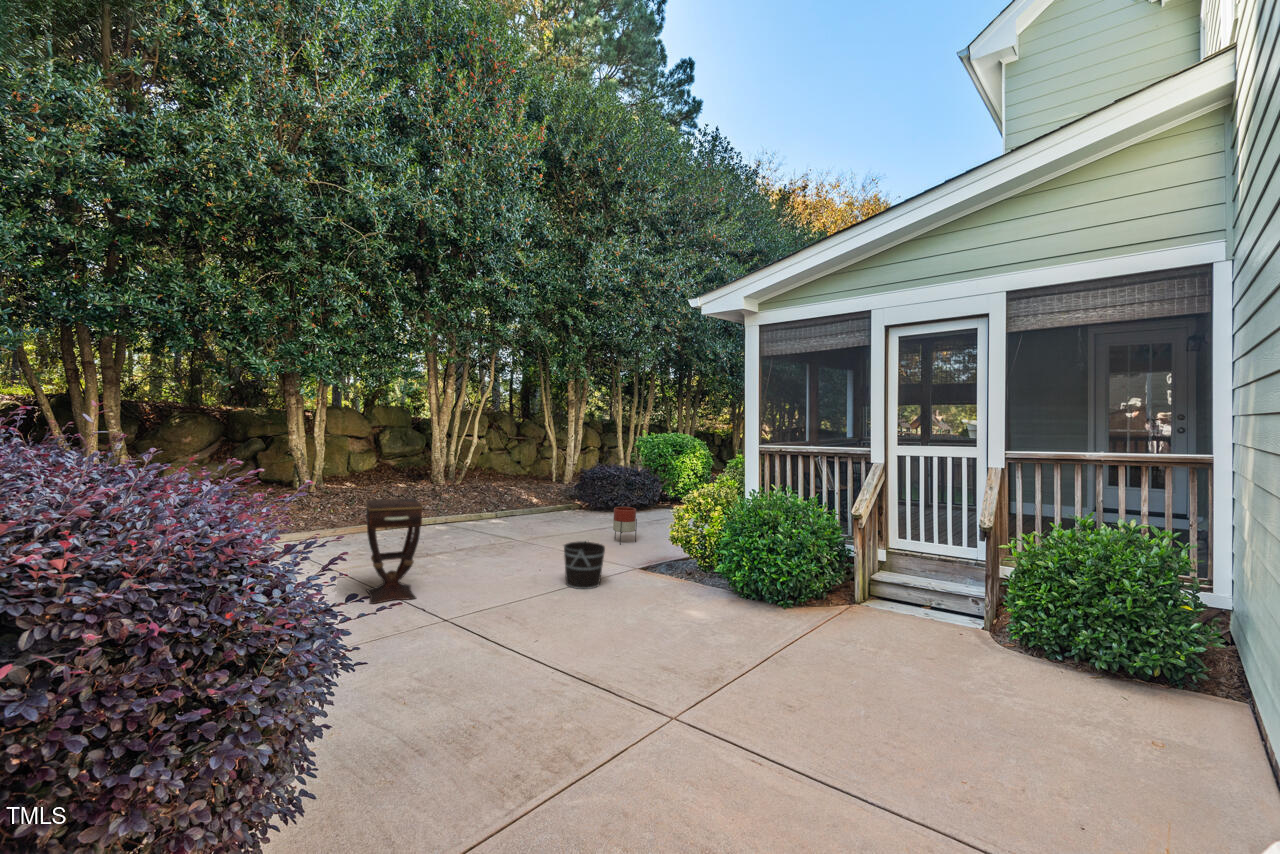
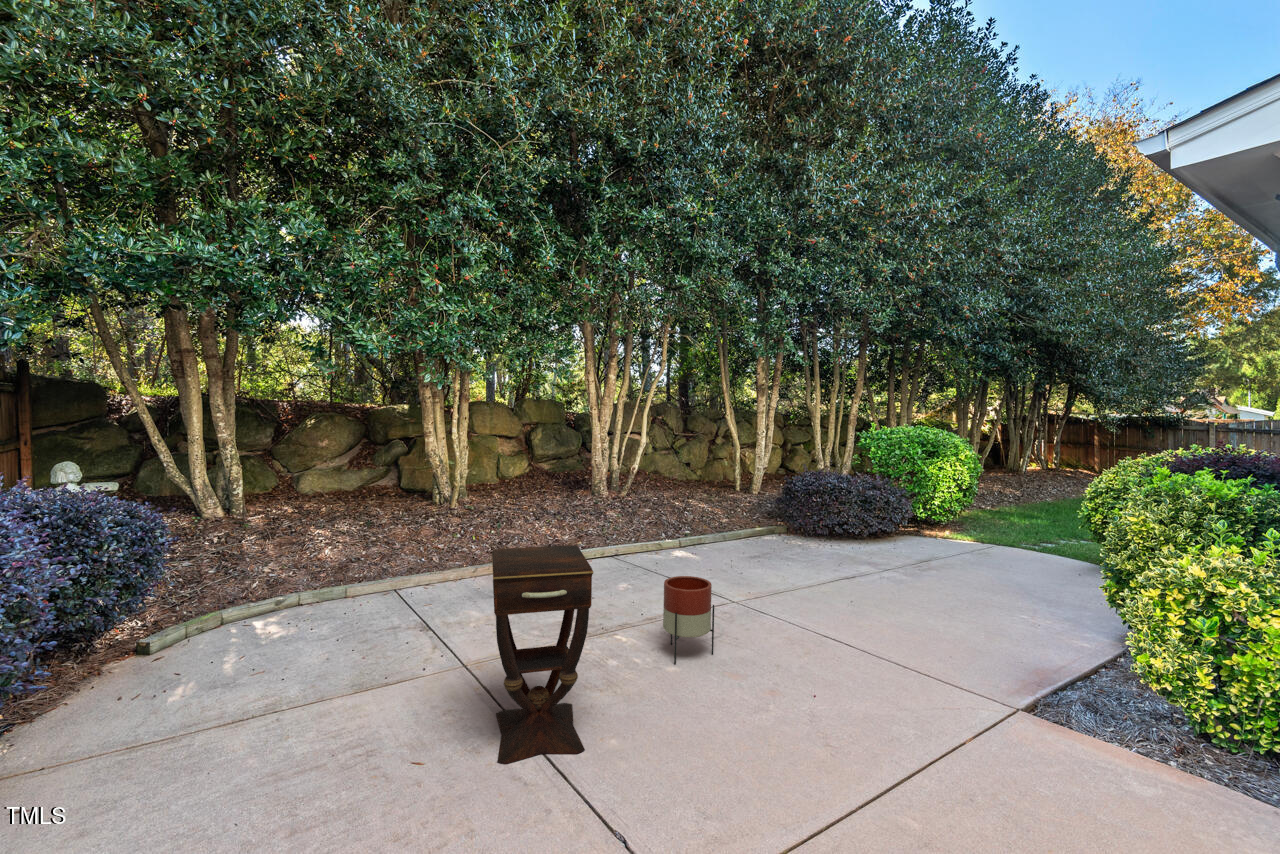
planter: present [613,507,637,545] -> present [663,576,714,664]
bucket: present [564,541,605,589] -> none [854,630,950,746]

